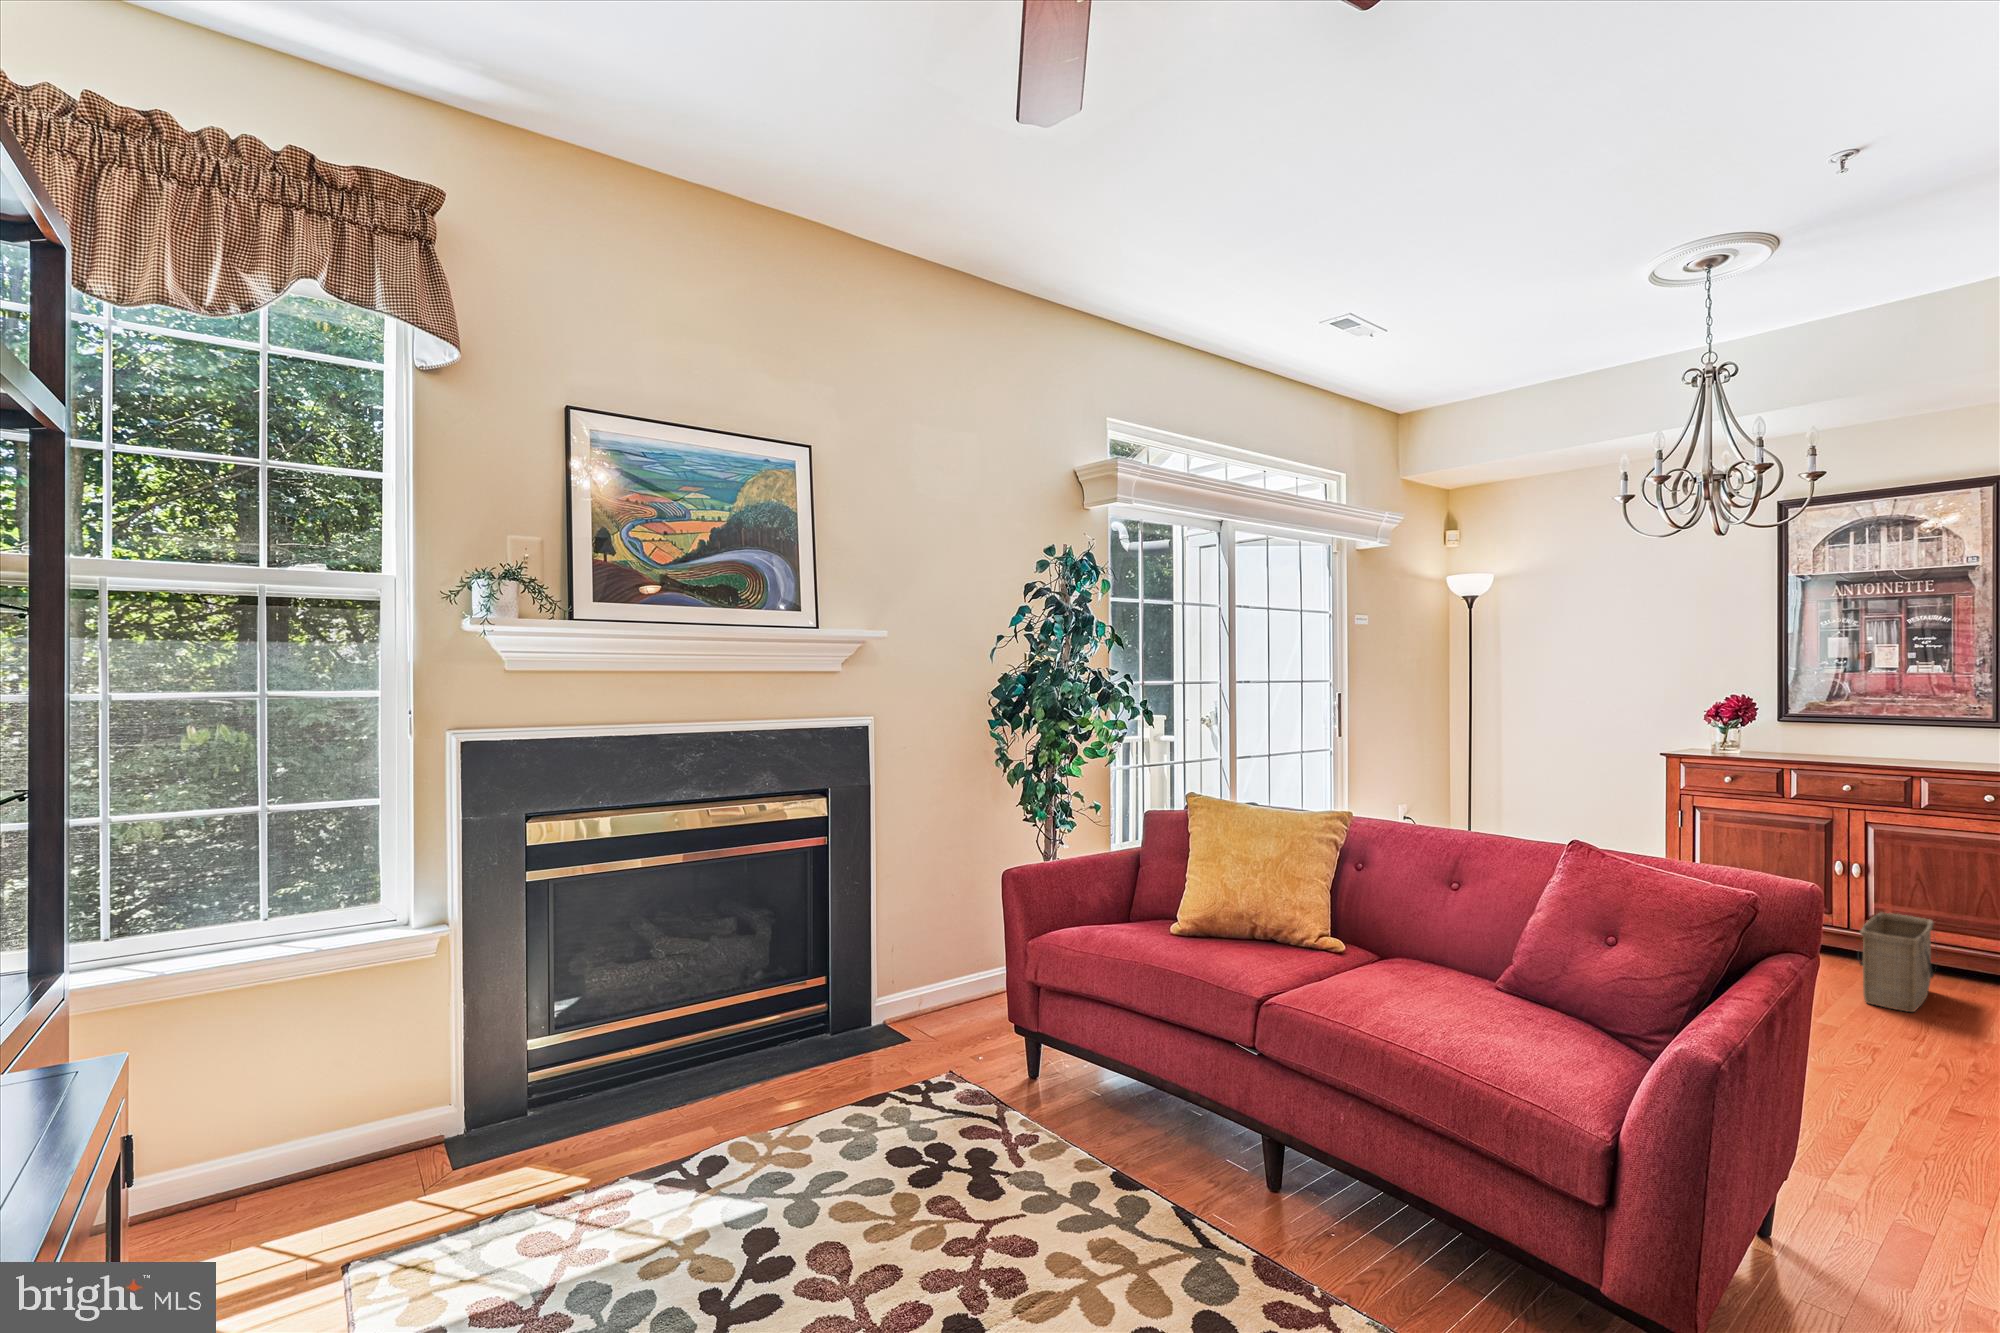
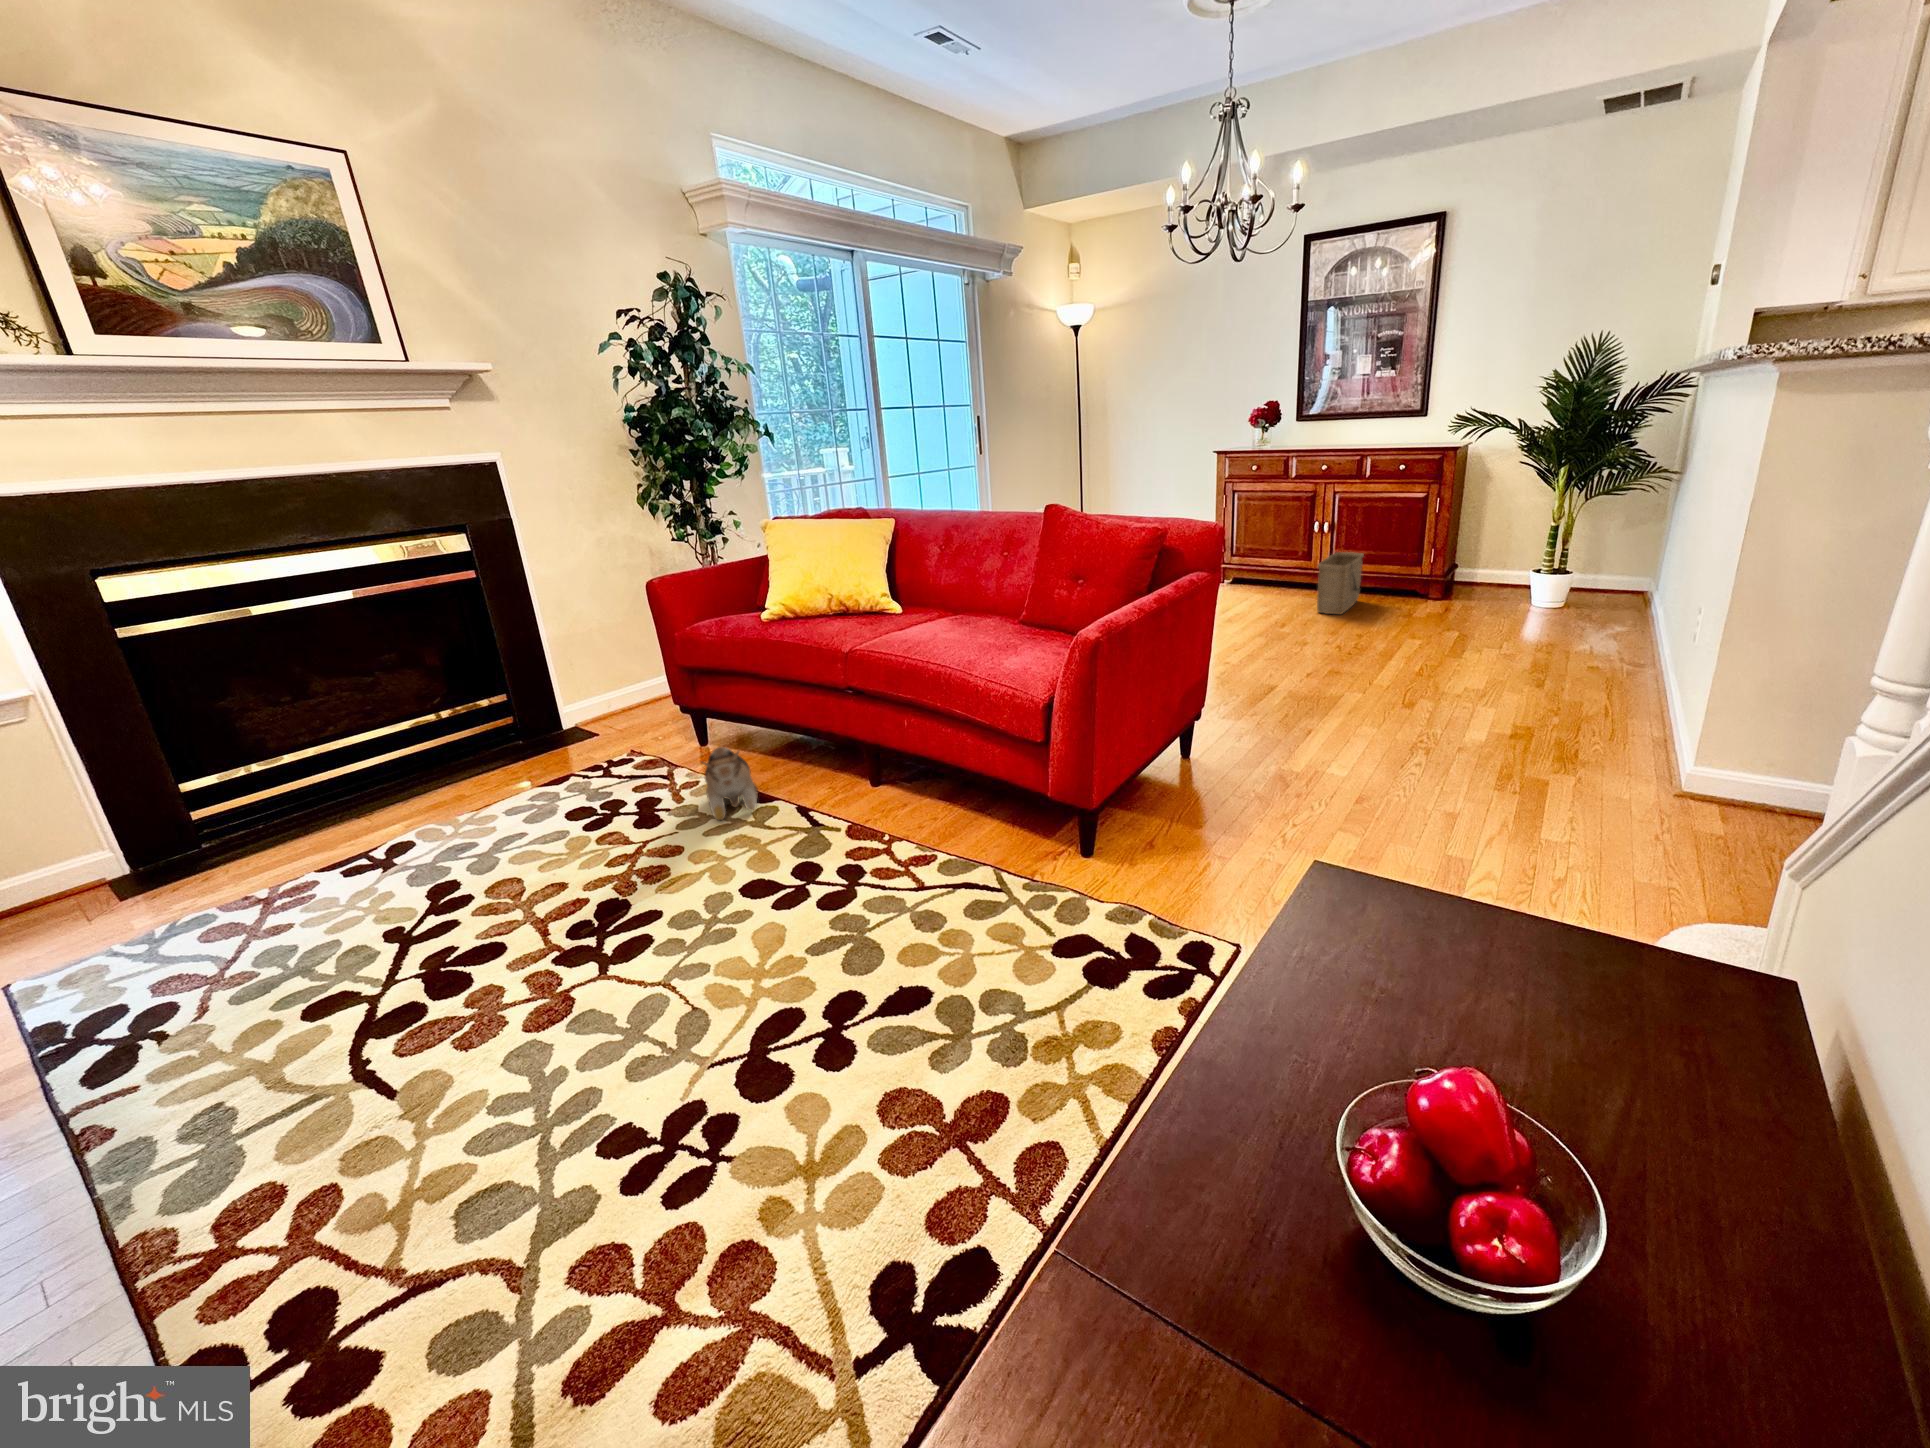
plush toy: none [1055,1106,1120,1208] -> present [702,747,758,820]

